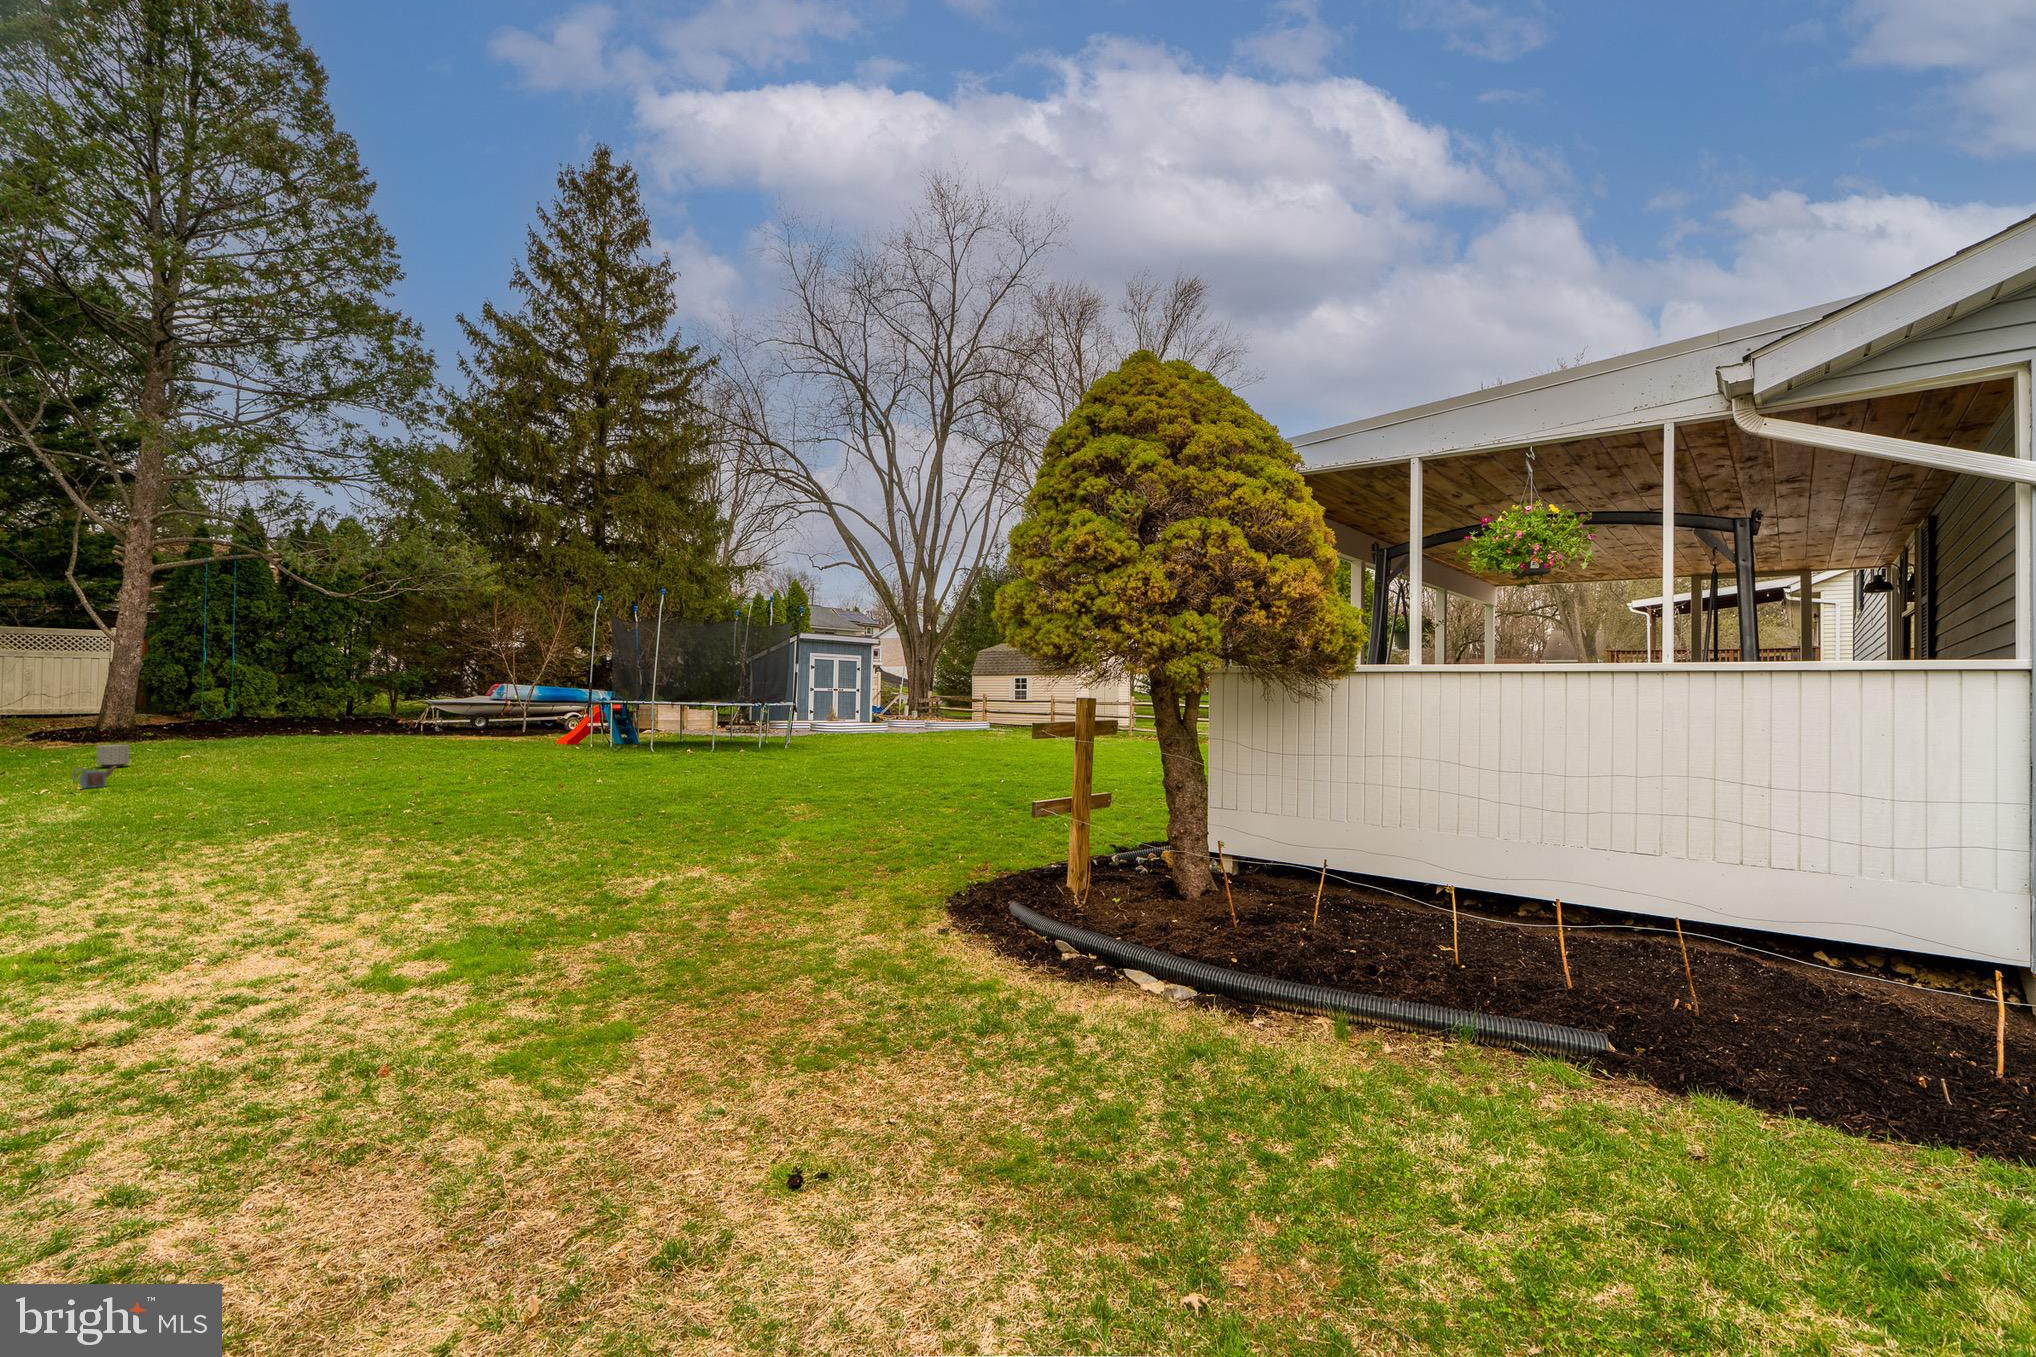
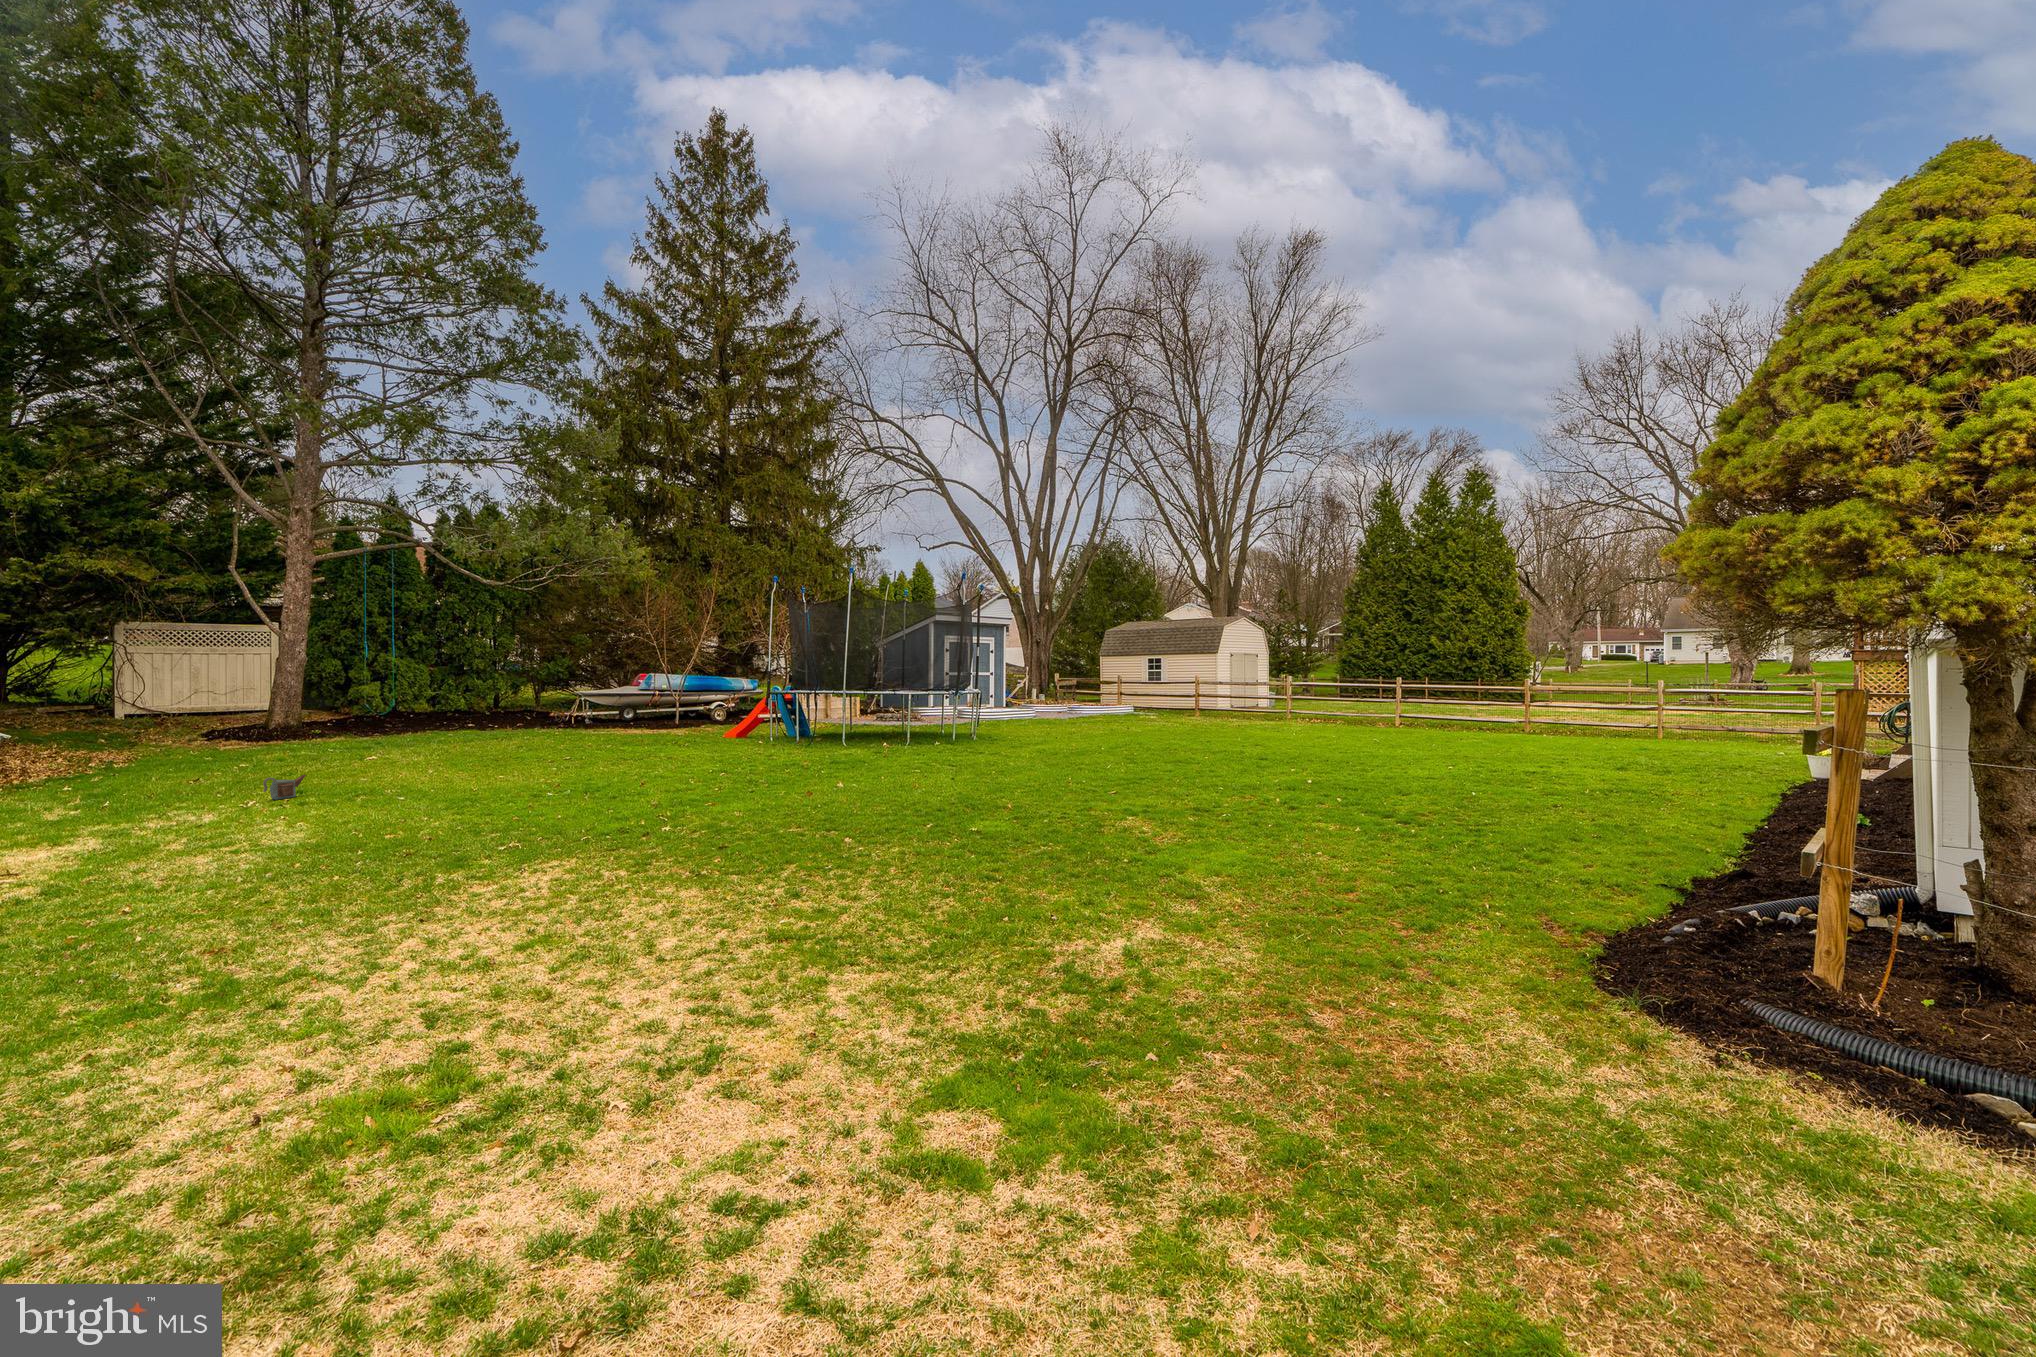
planter: present [97,745,129,768] -> none [279,748,310,773]

